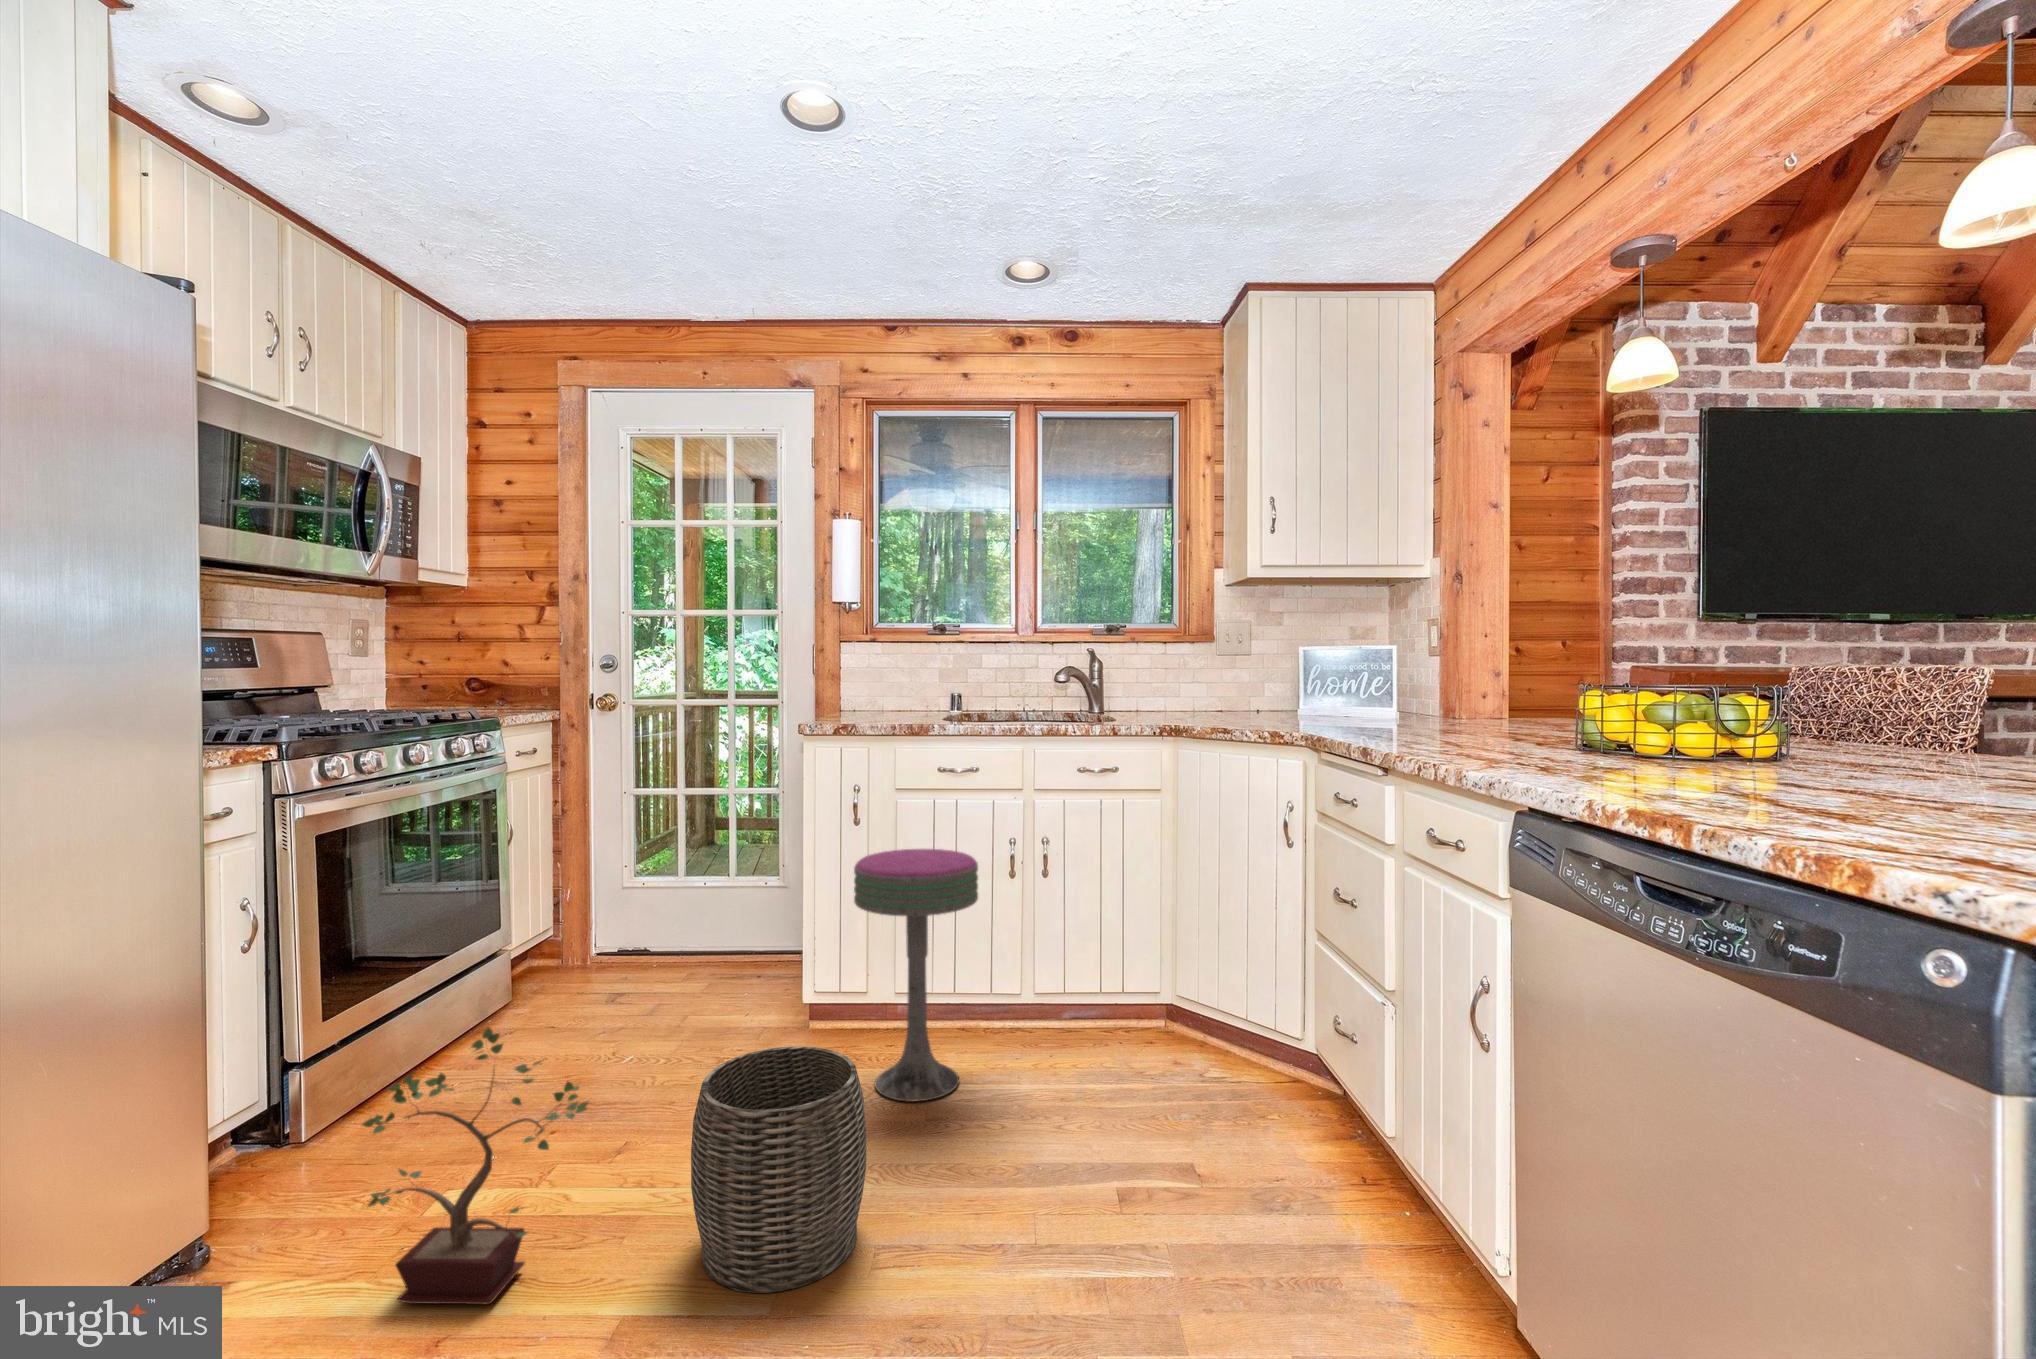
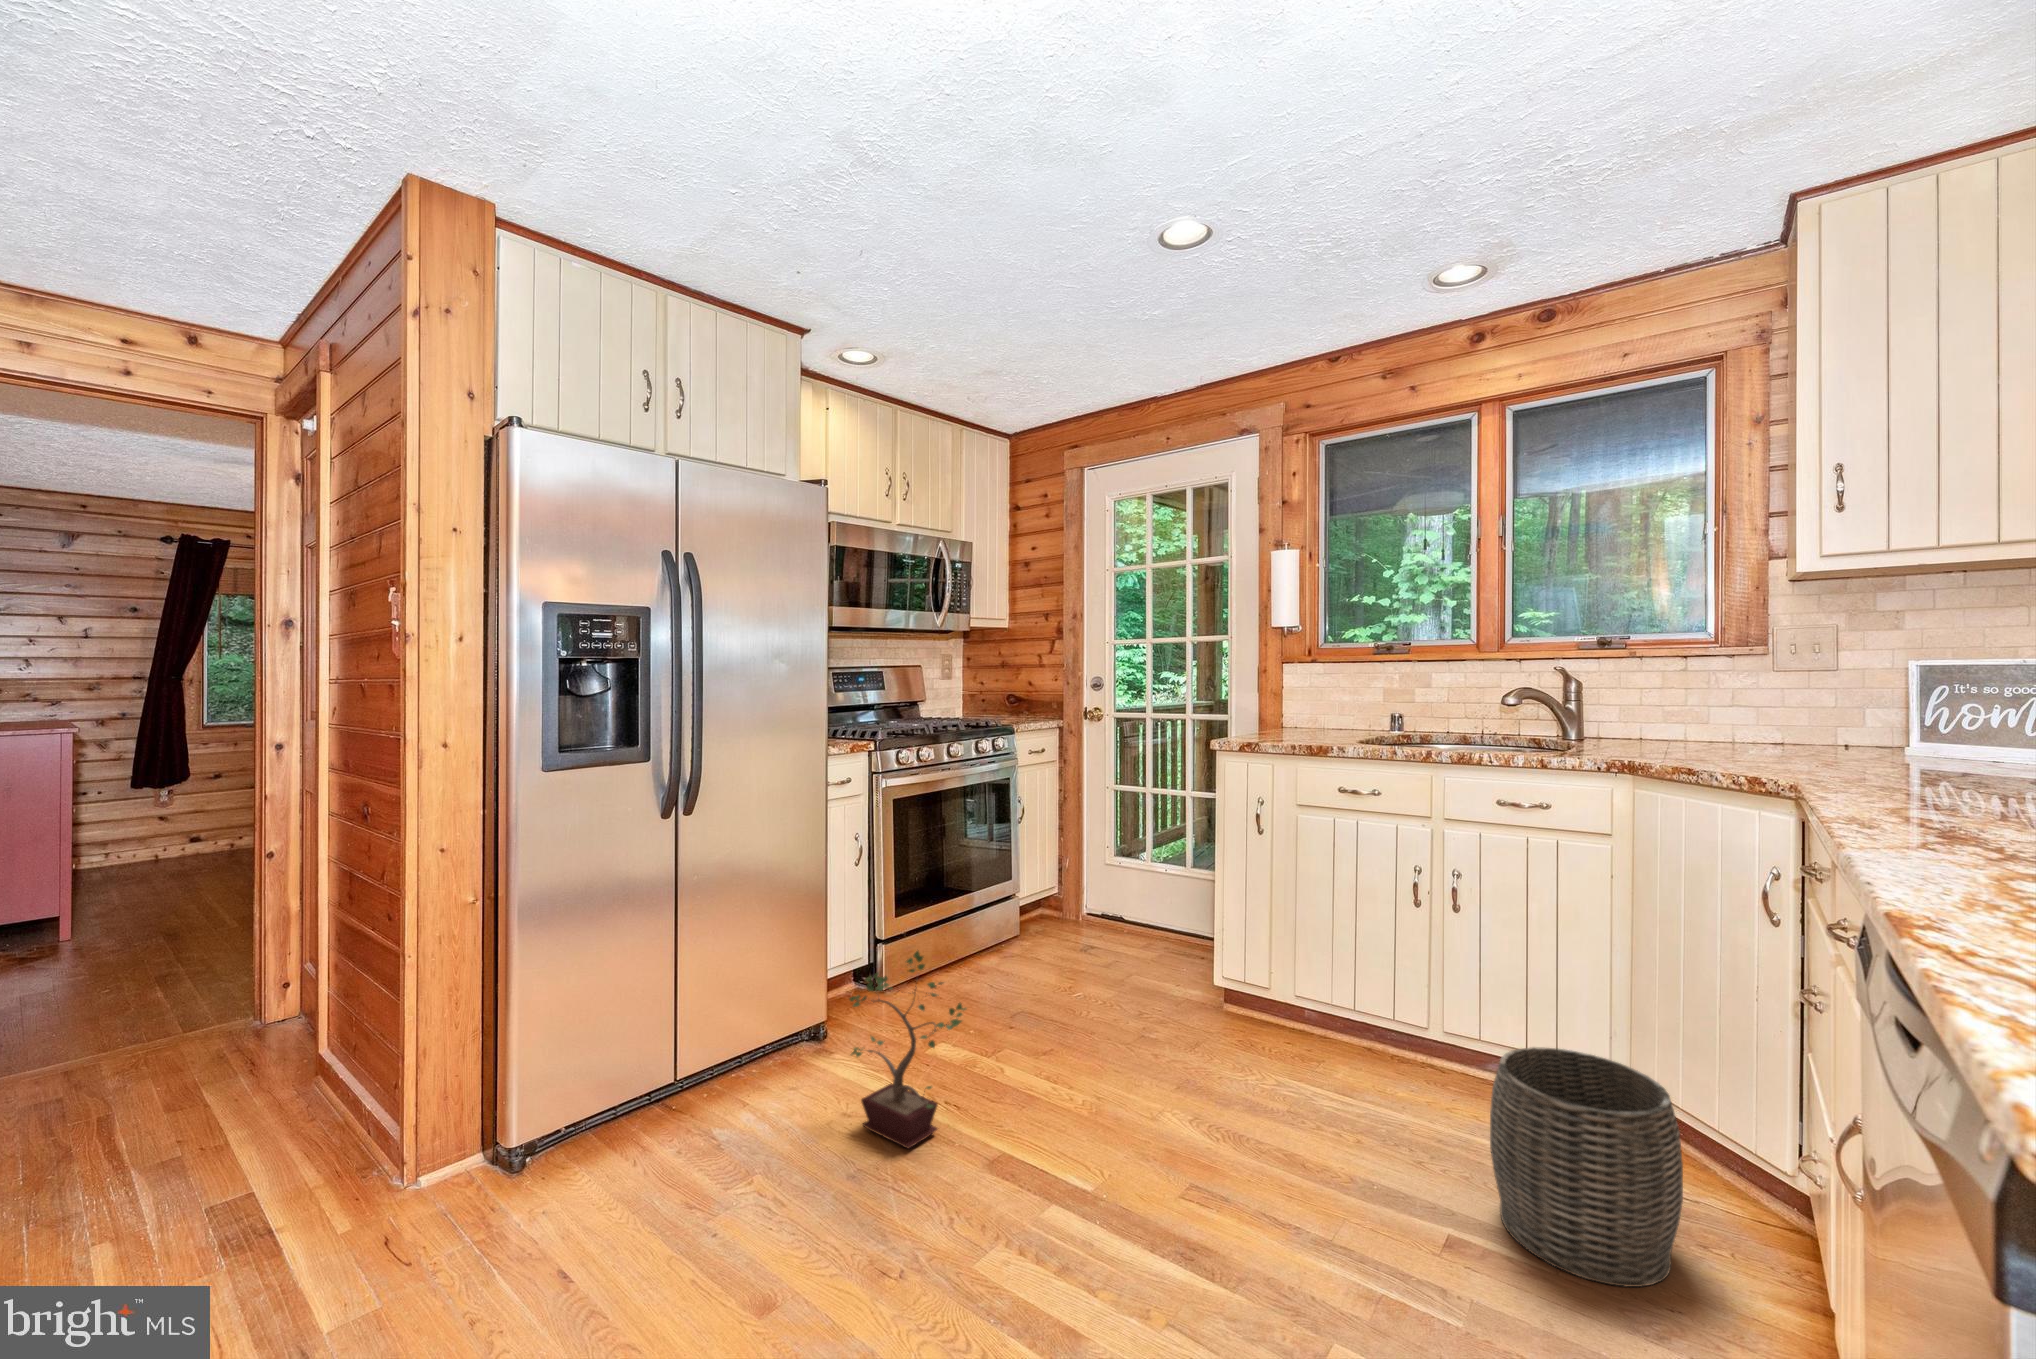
bar stool: present [854,849,978,1102] -> none [1233,863,1357,1108]
woven basket: present [691,1046,866,1293] -> present [1490,1048,1683,1287]

